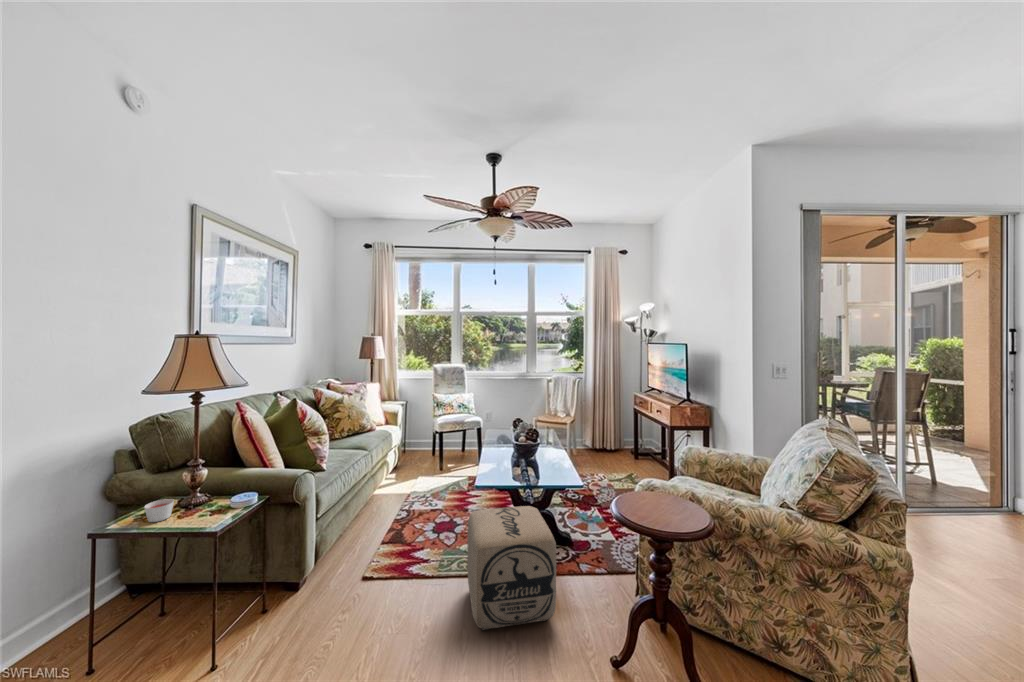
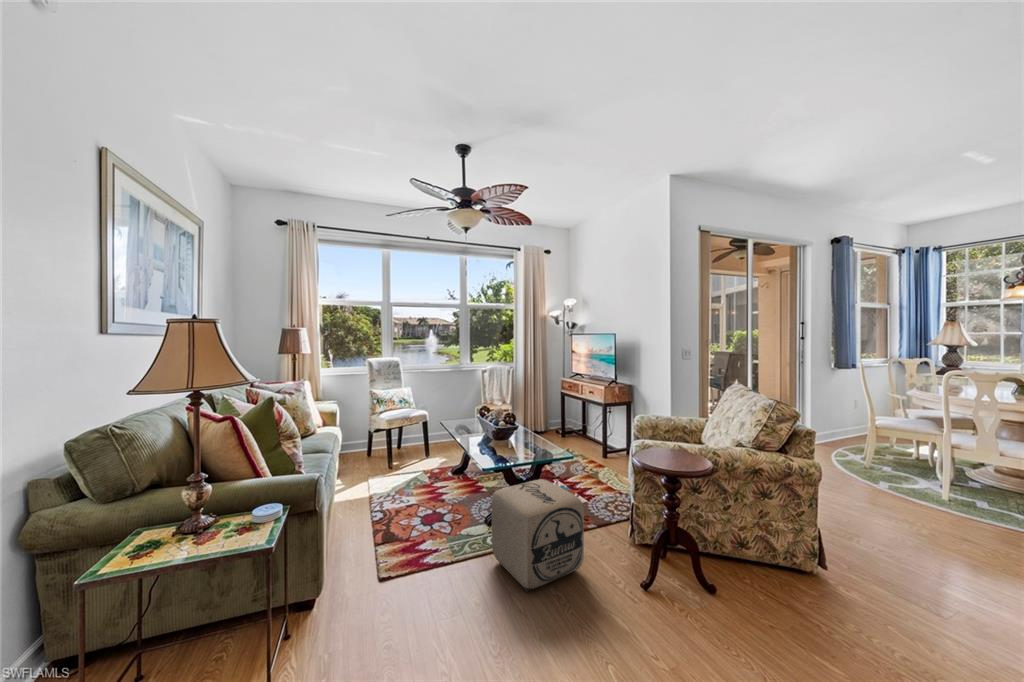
candle: present [145,499,174,522] -> none [152,523,188,554]

